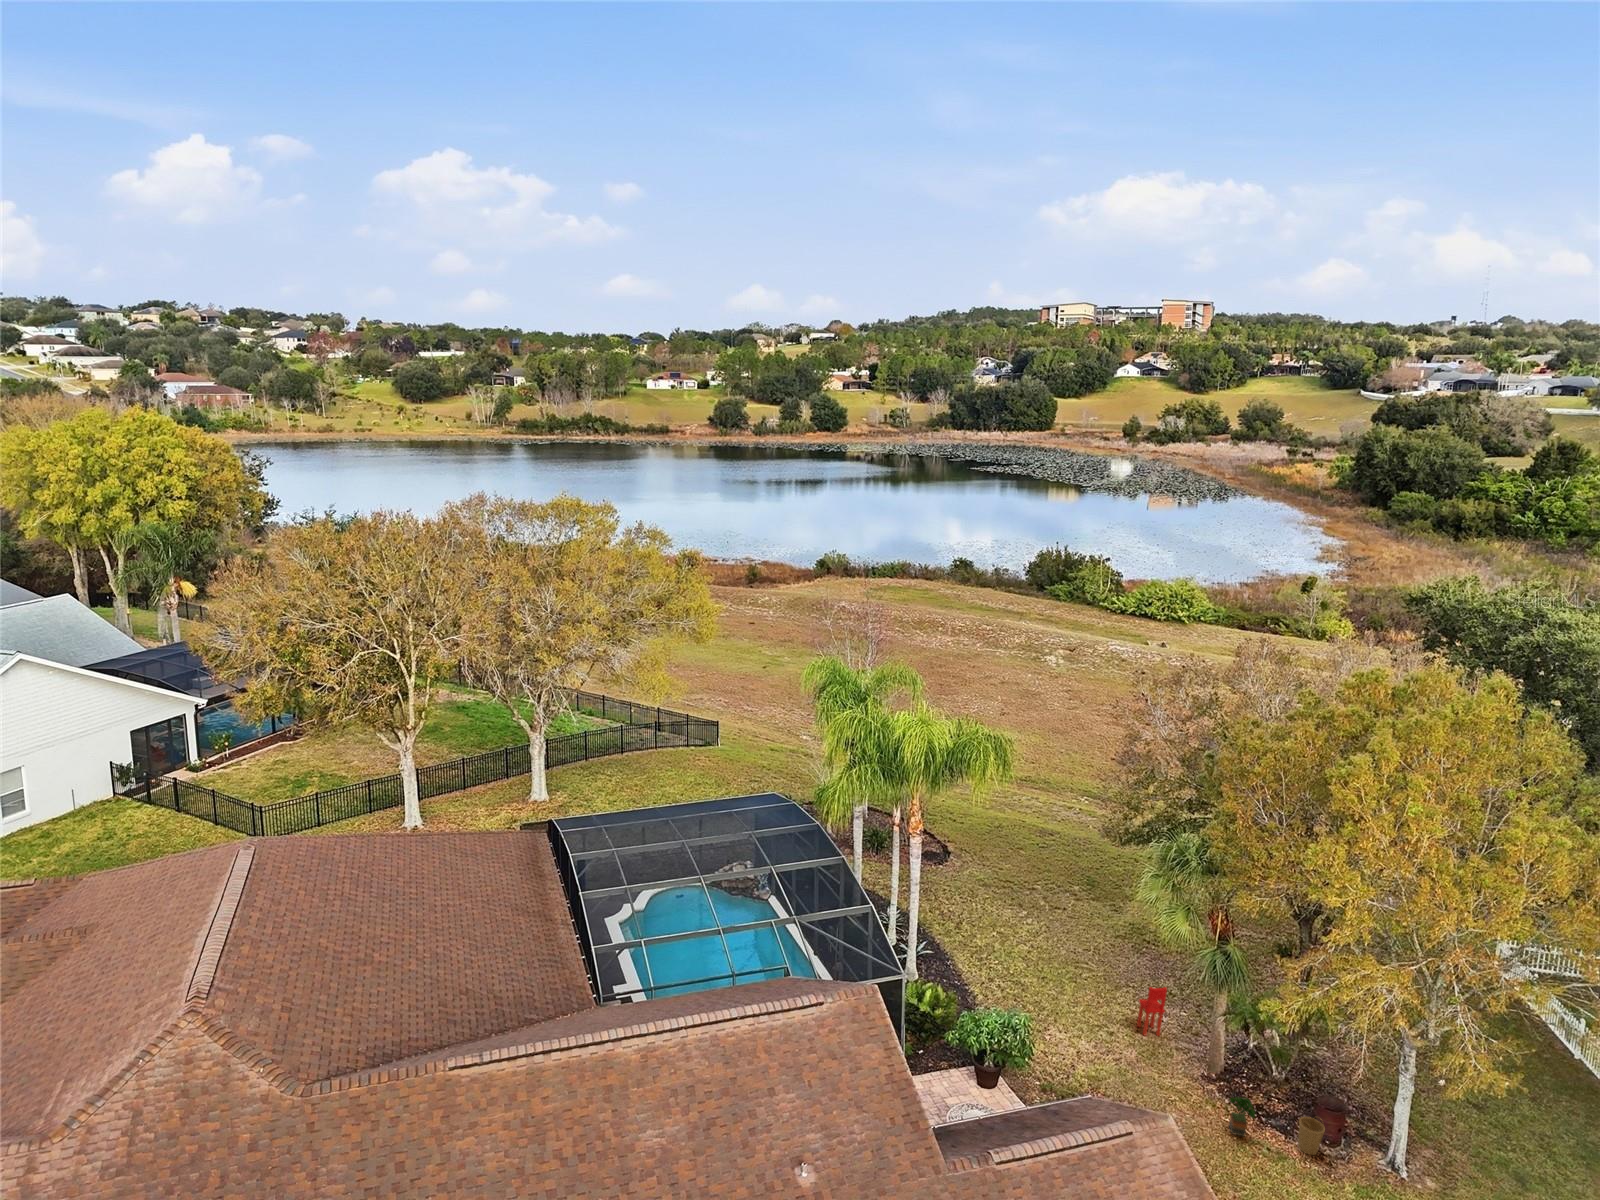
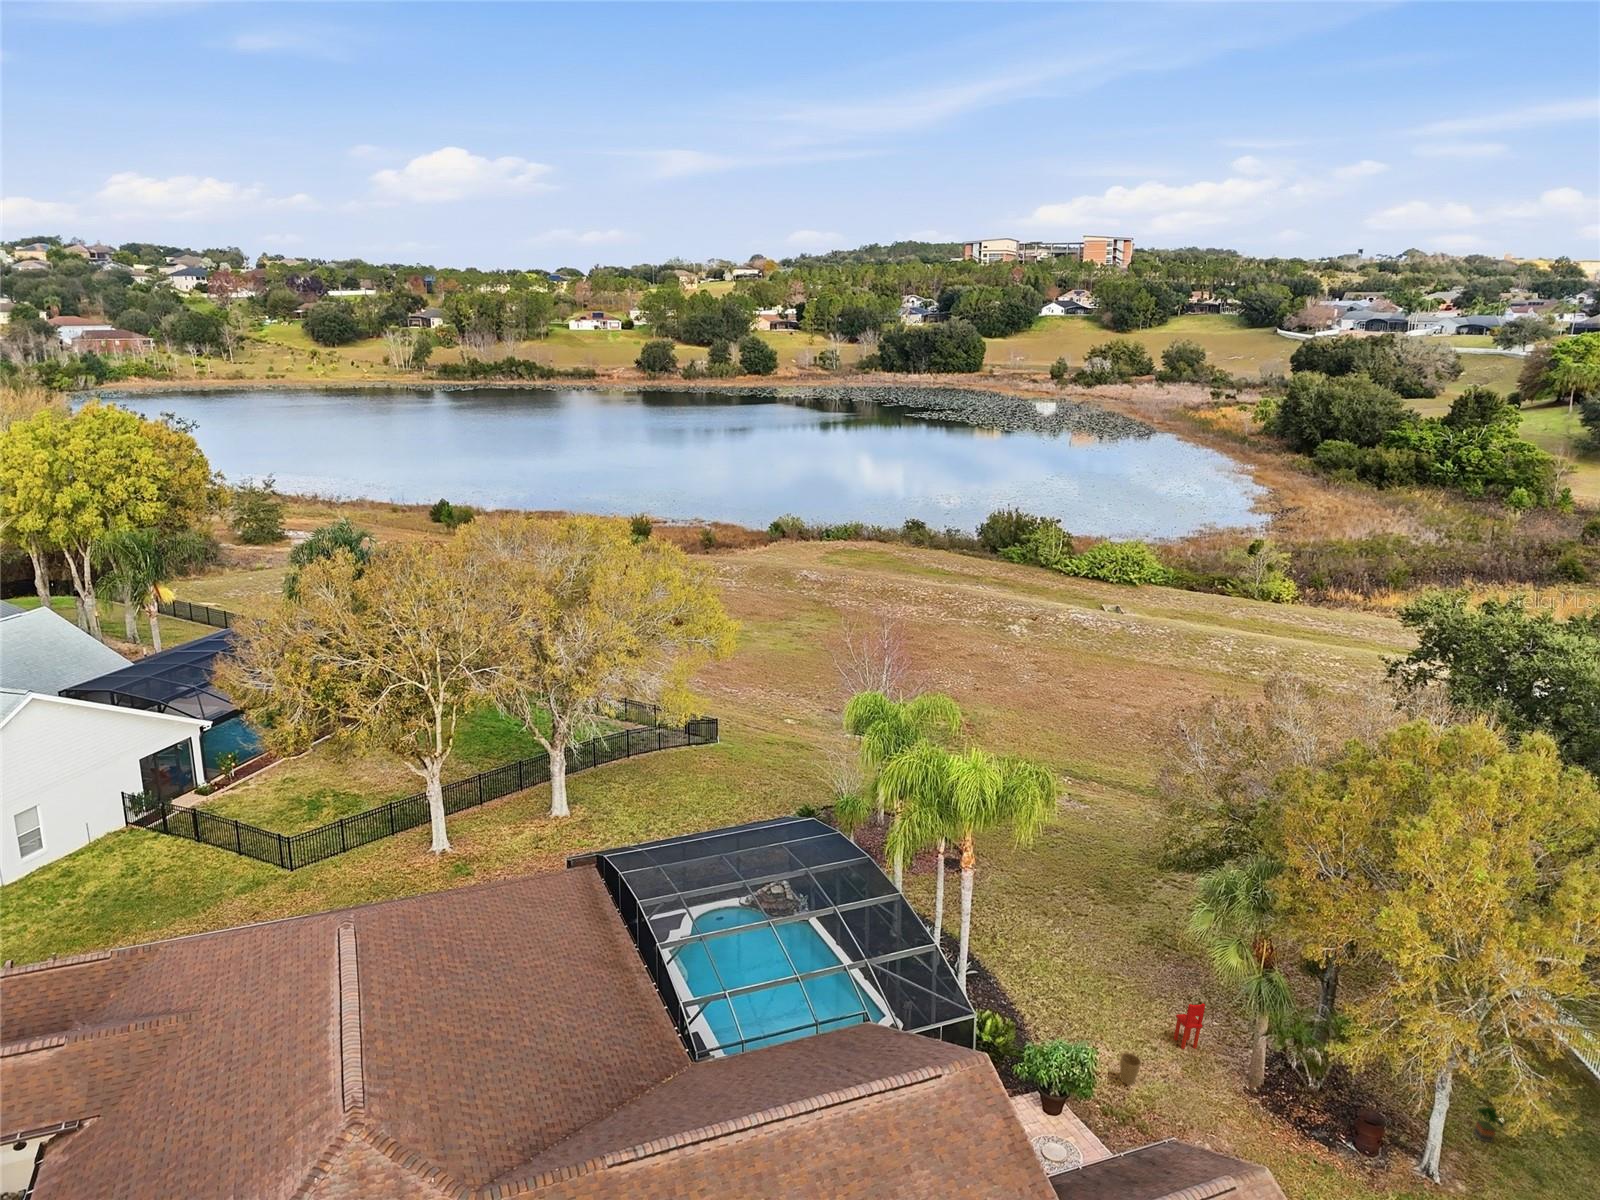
potted tree: present [1229,1097,1255,1136] -> present [1474,1107,1504,1142]
basket: present [1298,1117,1325,1155] -> present [1120,1053,1141,1085]

